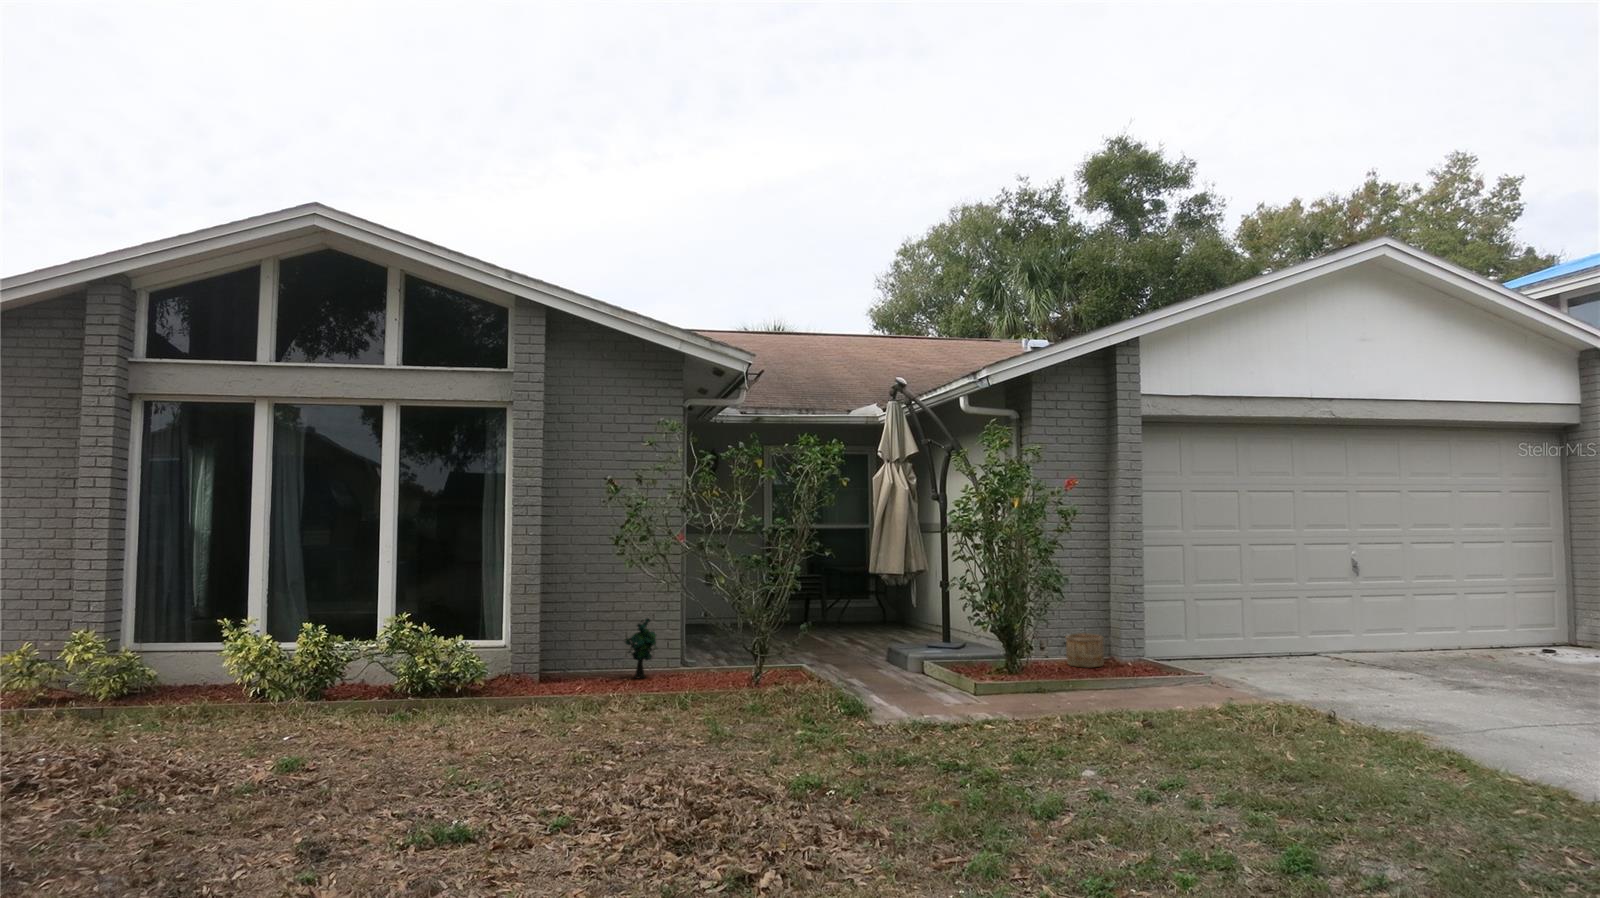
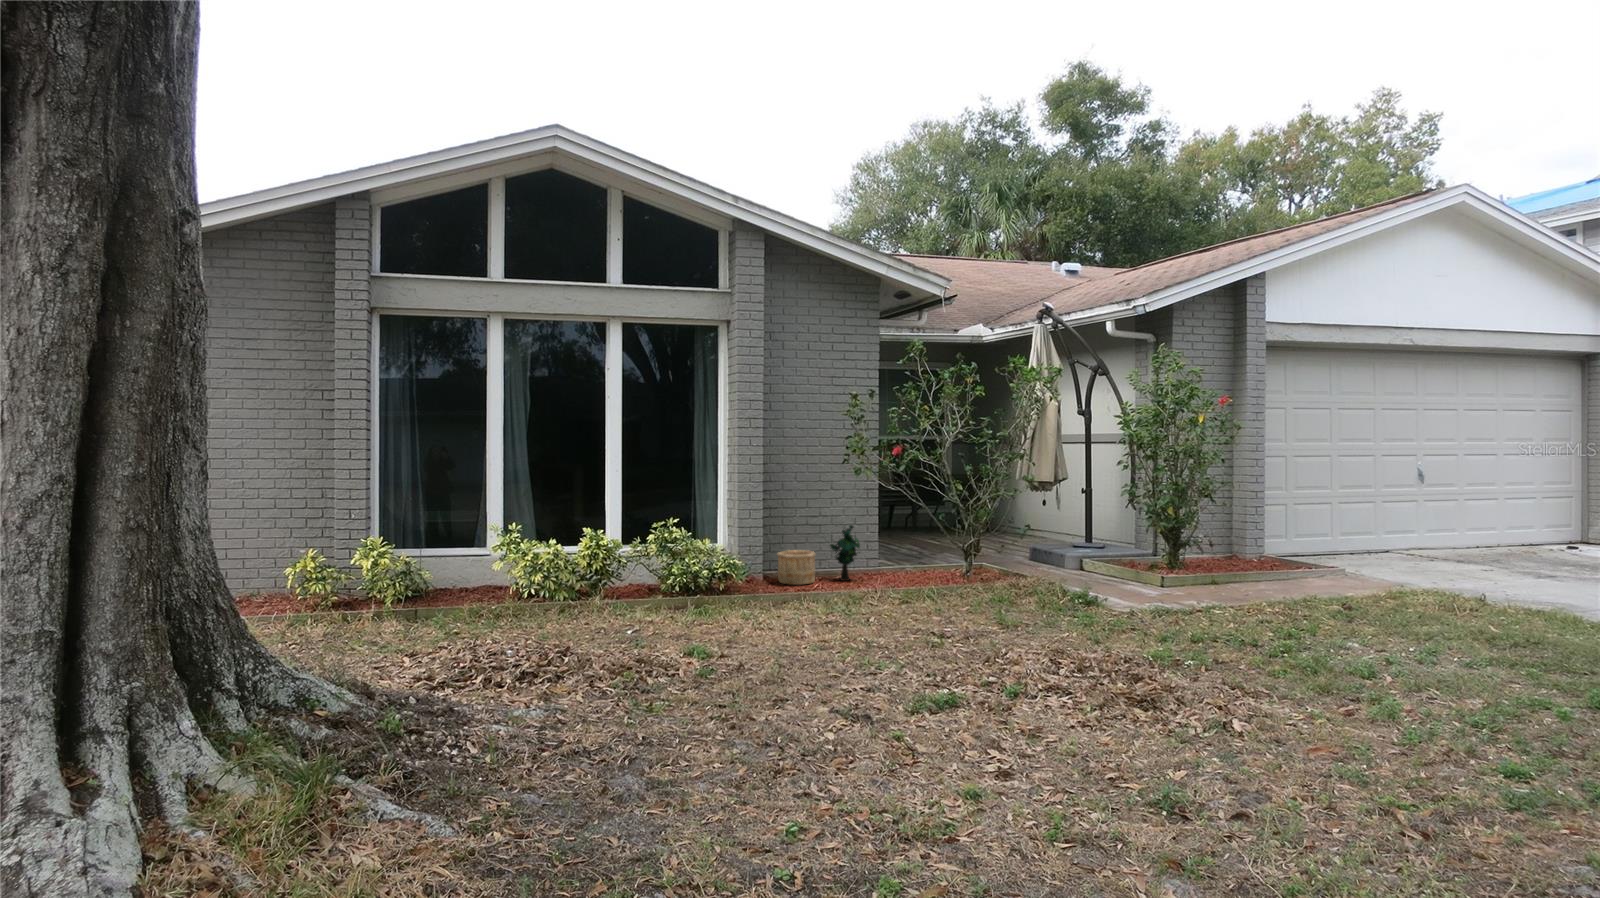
wooden bucket: present [1065,633,1104,667] -> present [777,550,816,585]

